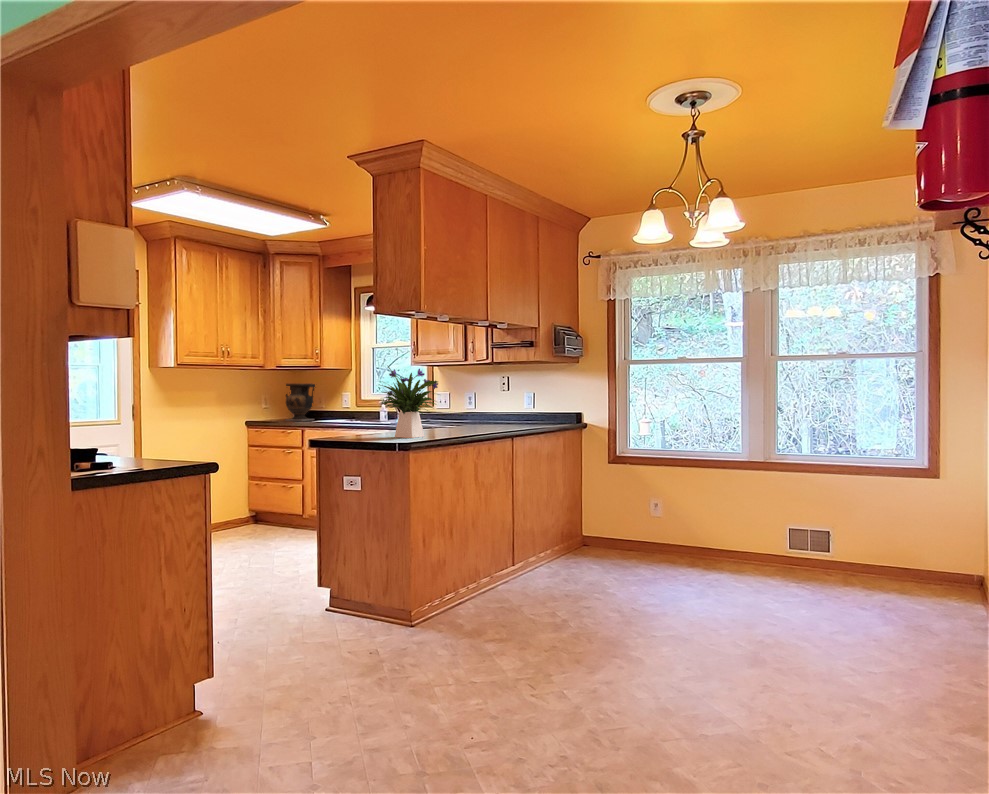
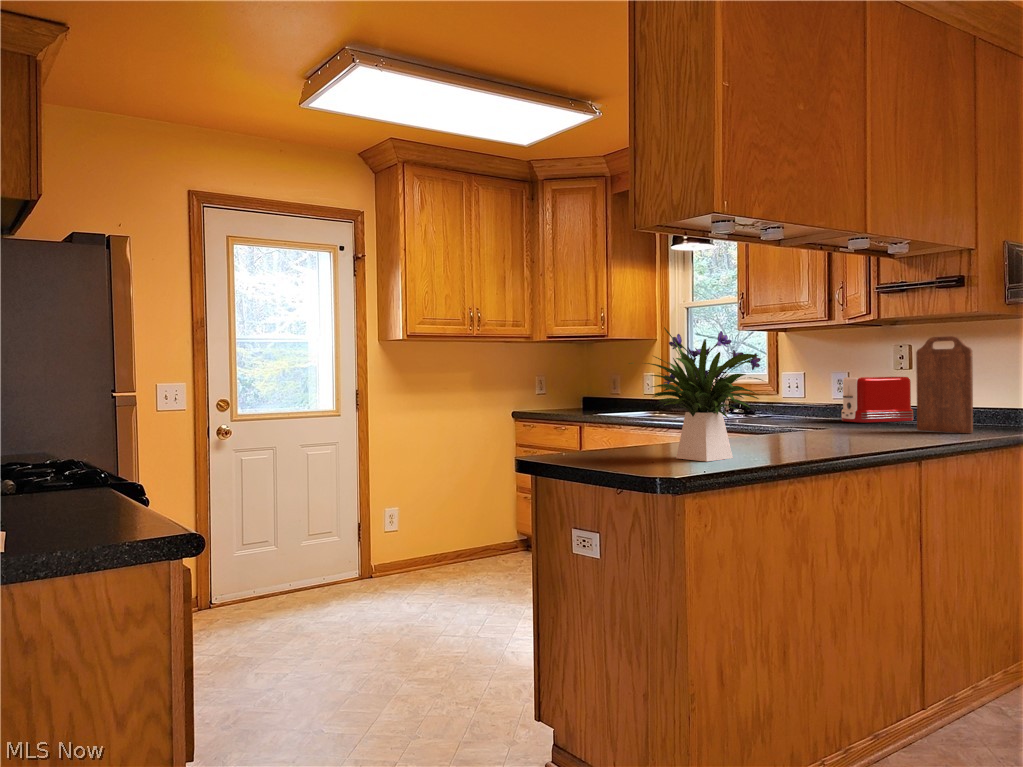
cutting board: none [511,373,538,425] -> present [916,336,973,434]
vase: present [285,383,315,421] -> none [566,360,611,412]
toaster: none [472,396,509,422] -> present [842,377,913,423]

